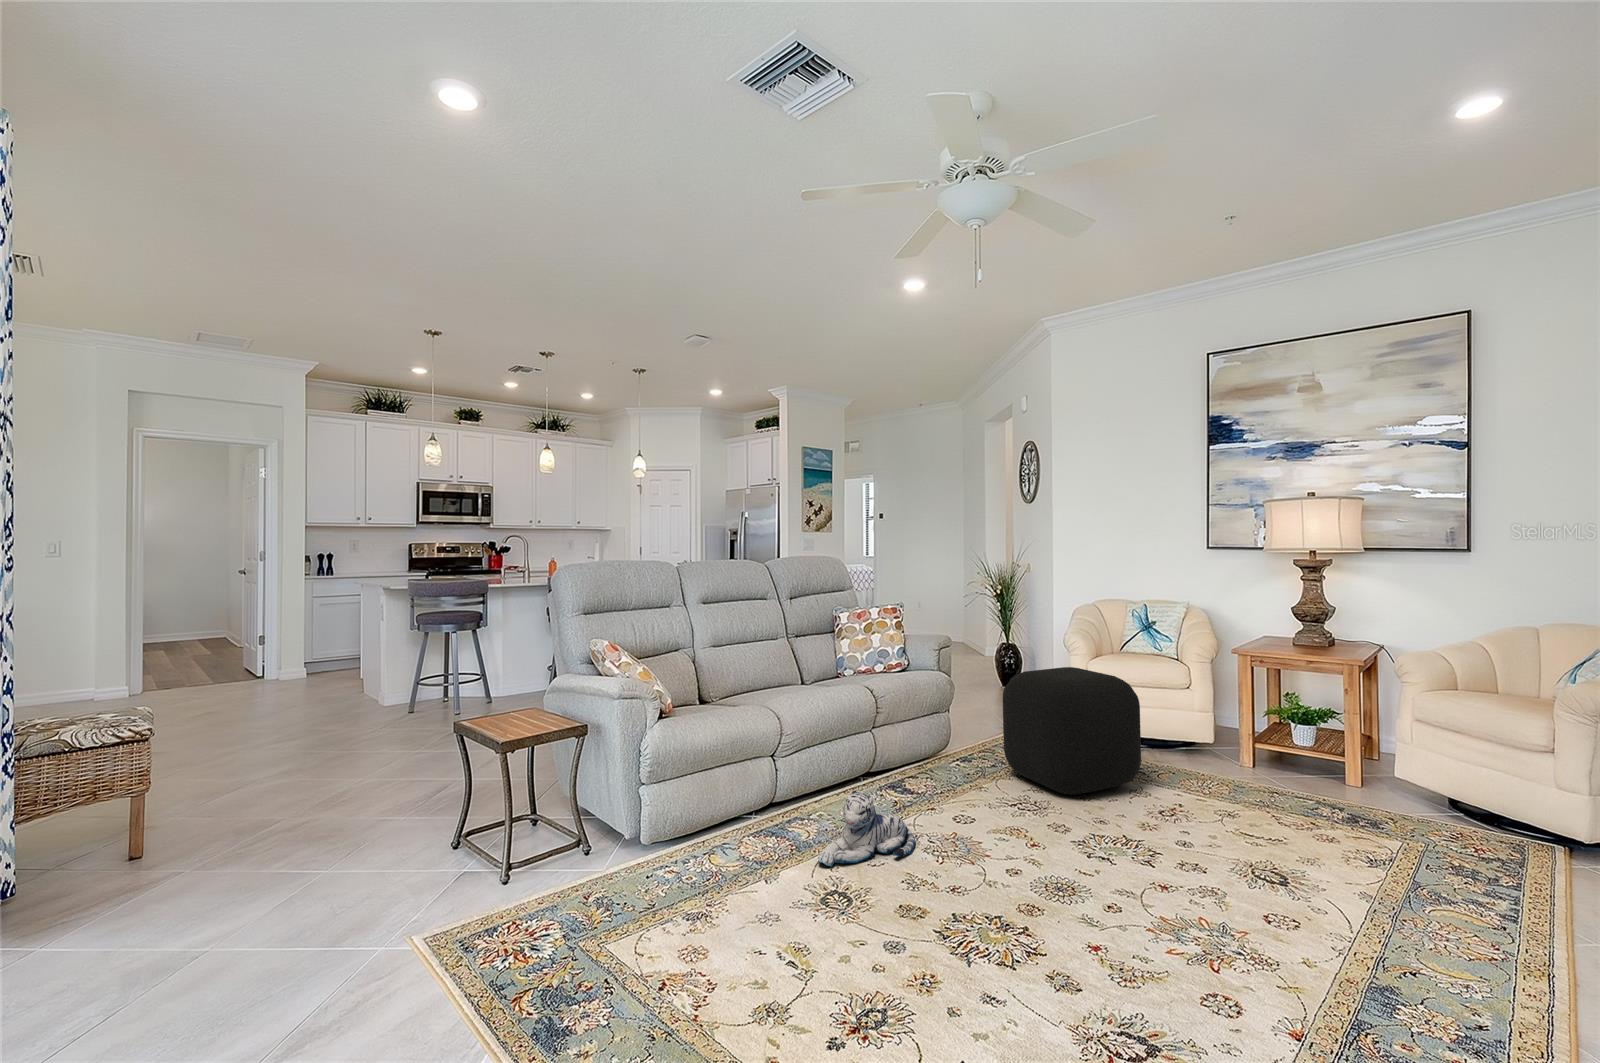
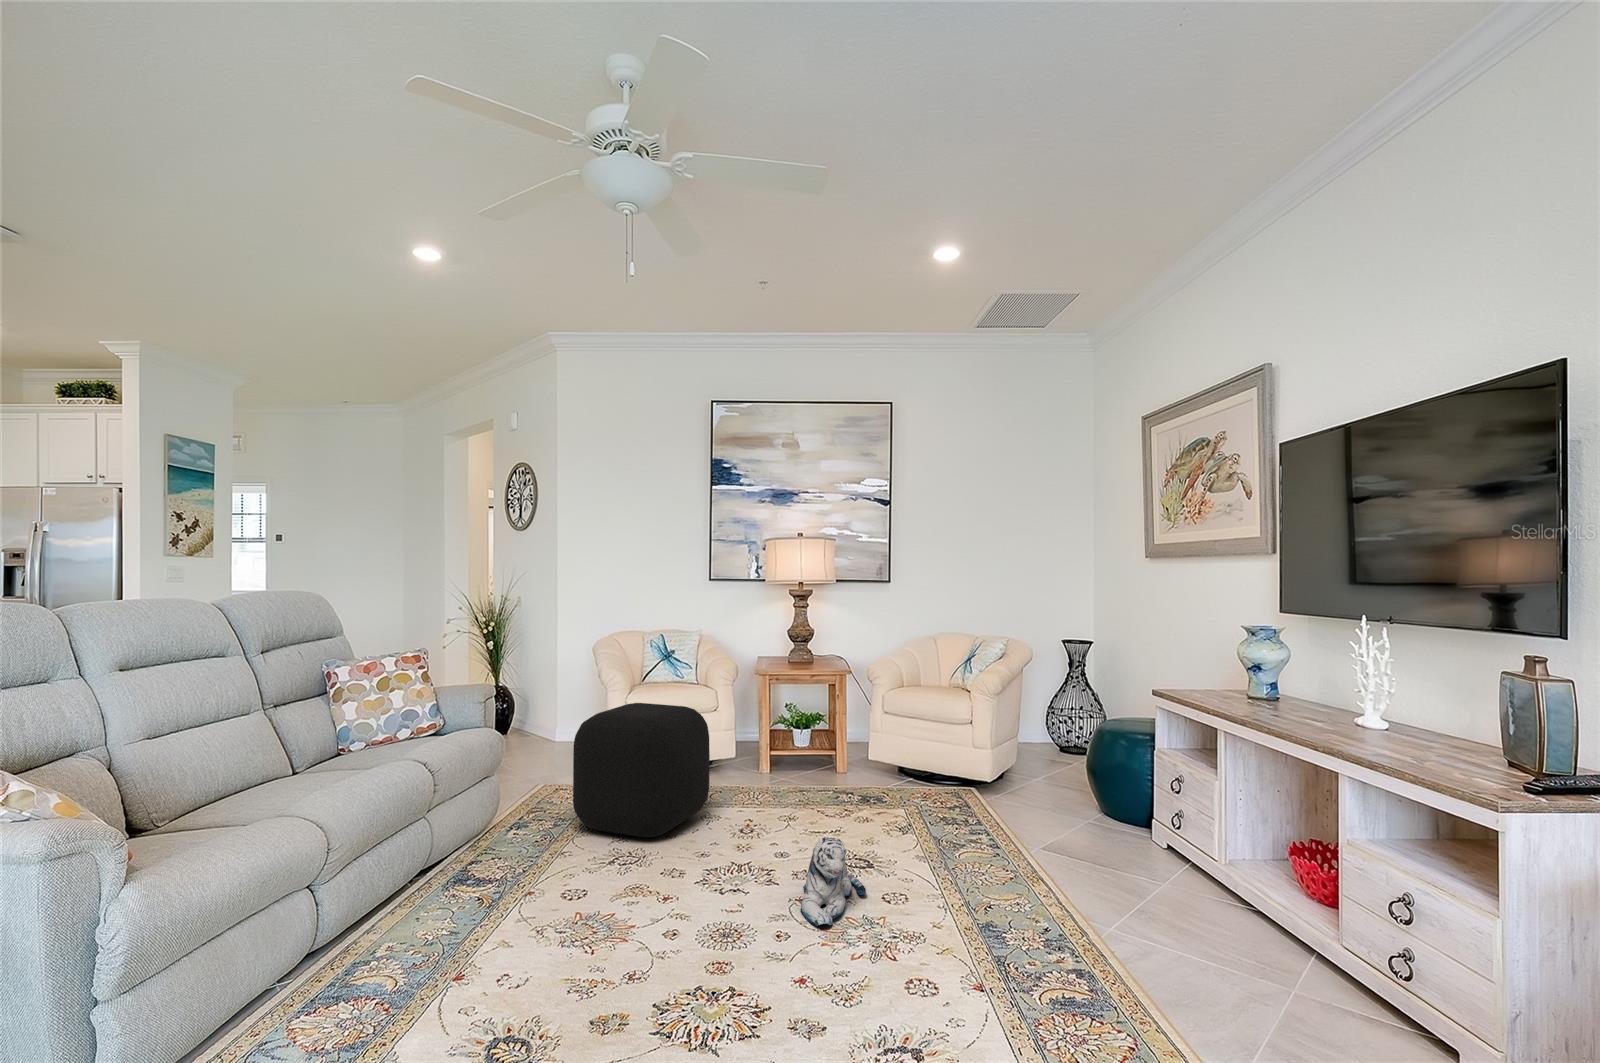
plush toy: present [818,790,916,867] -> present [801,837,866,927]

